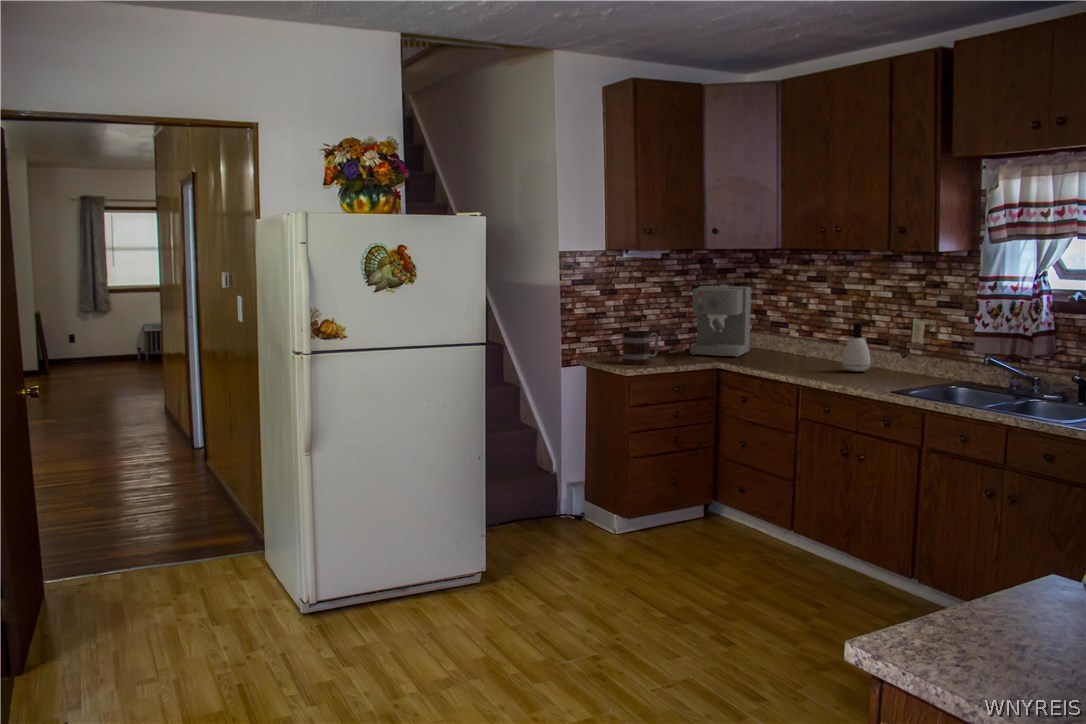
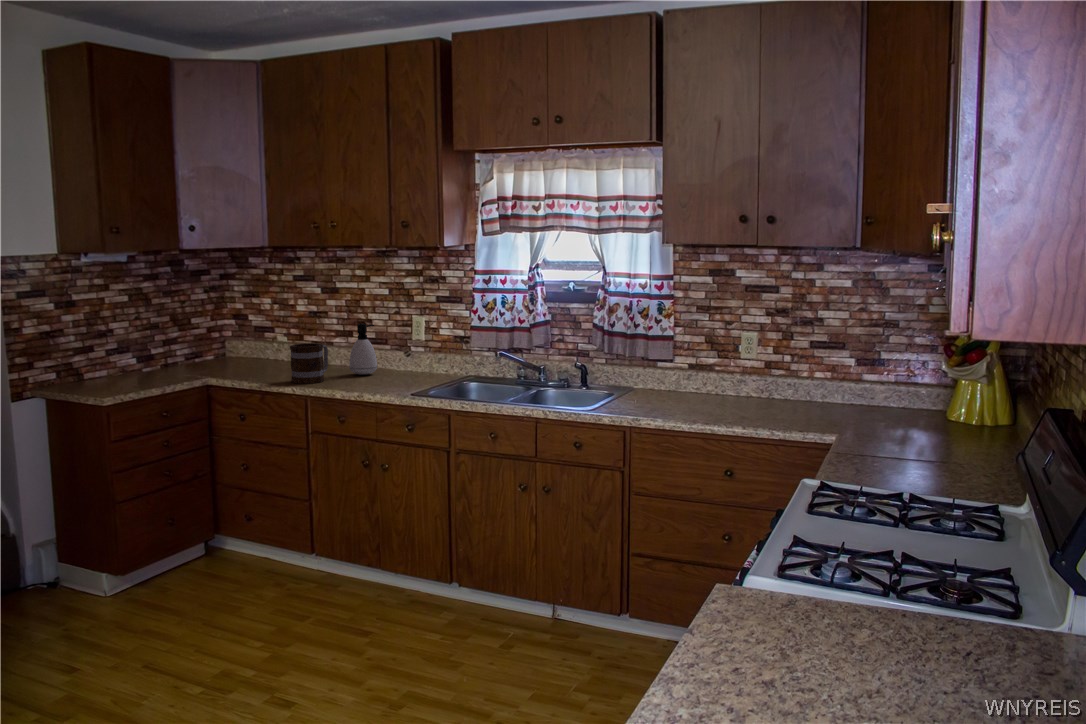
coffee maker: present [690,286,751,357] -> none [169,290,237,372]
mug: present [622,330,658,365] -> present [290,343,328,384]

